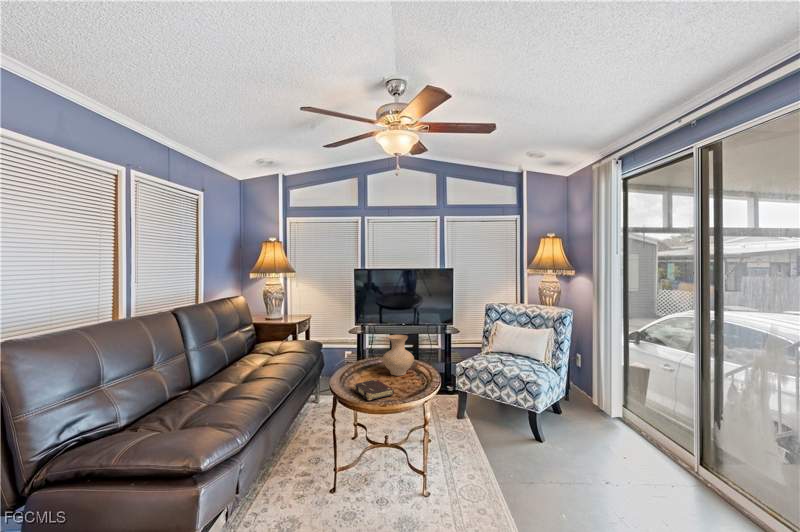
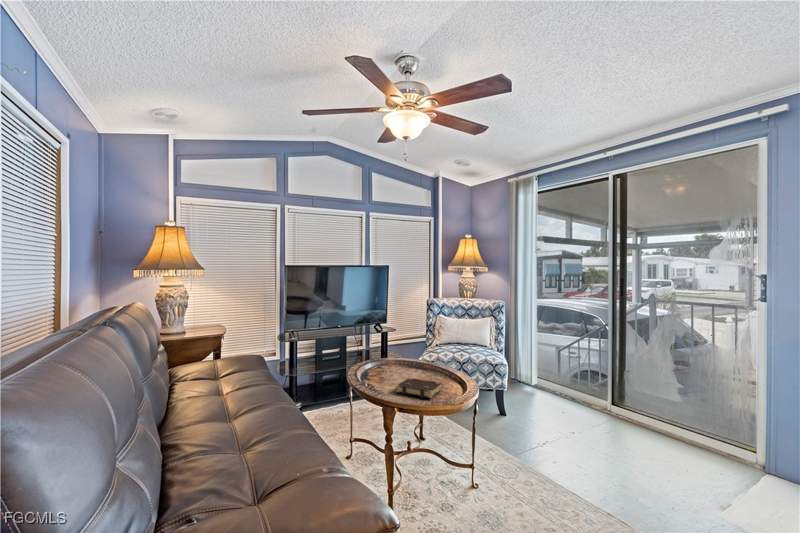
vase: present [382,335,414,376] -> none [392,329,426,373]

